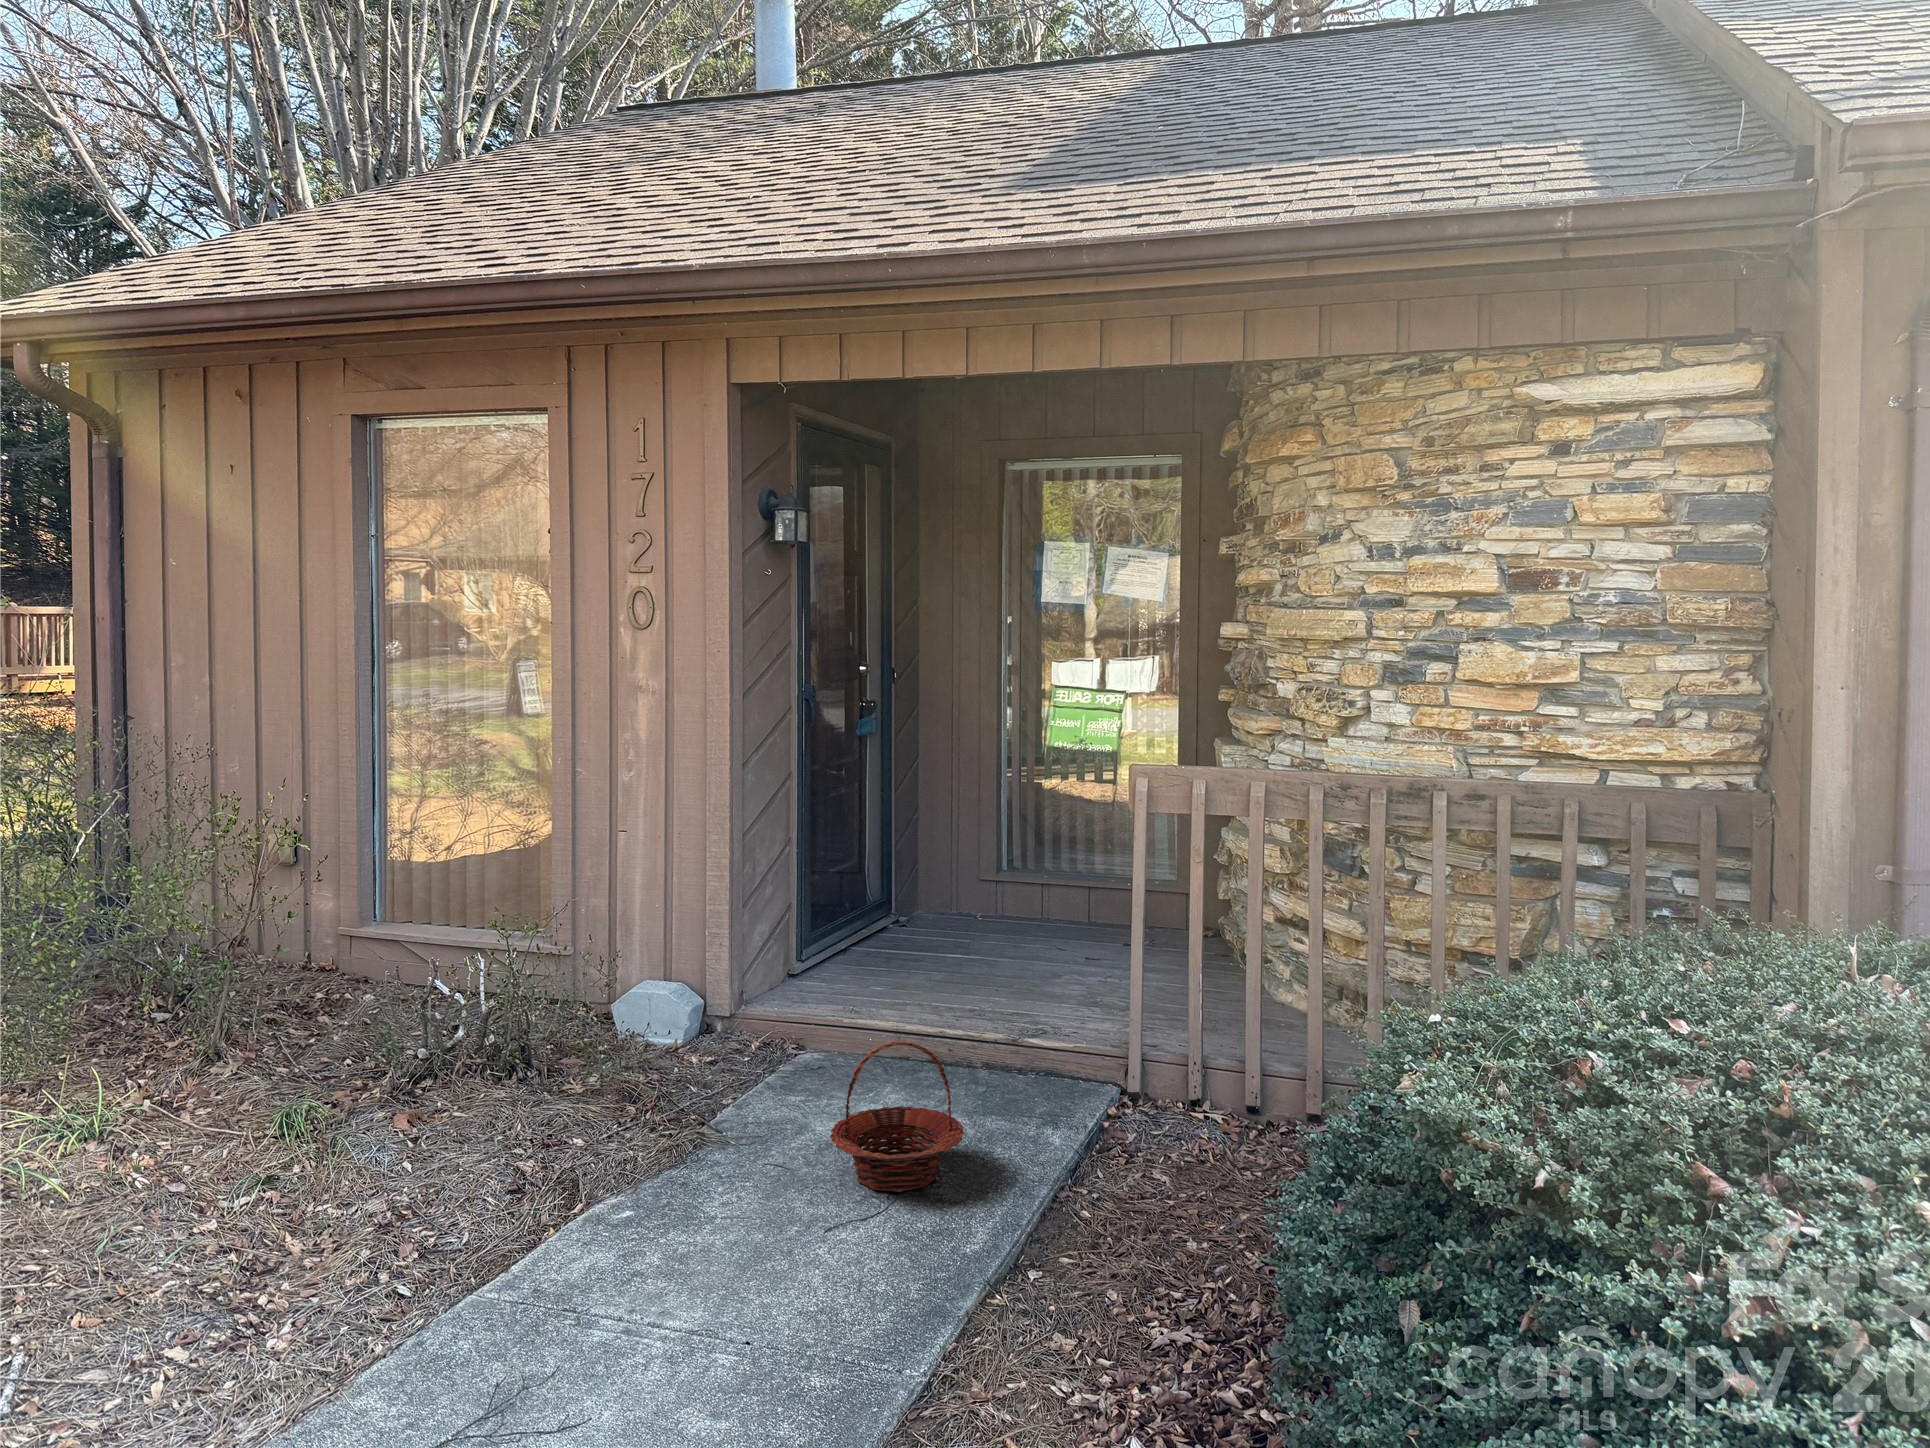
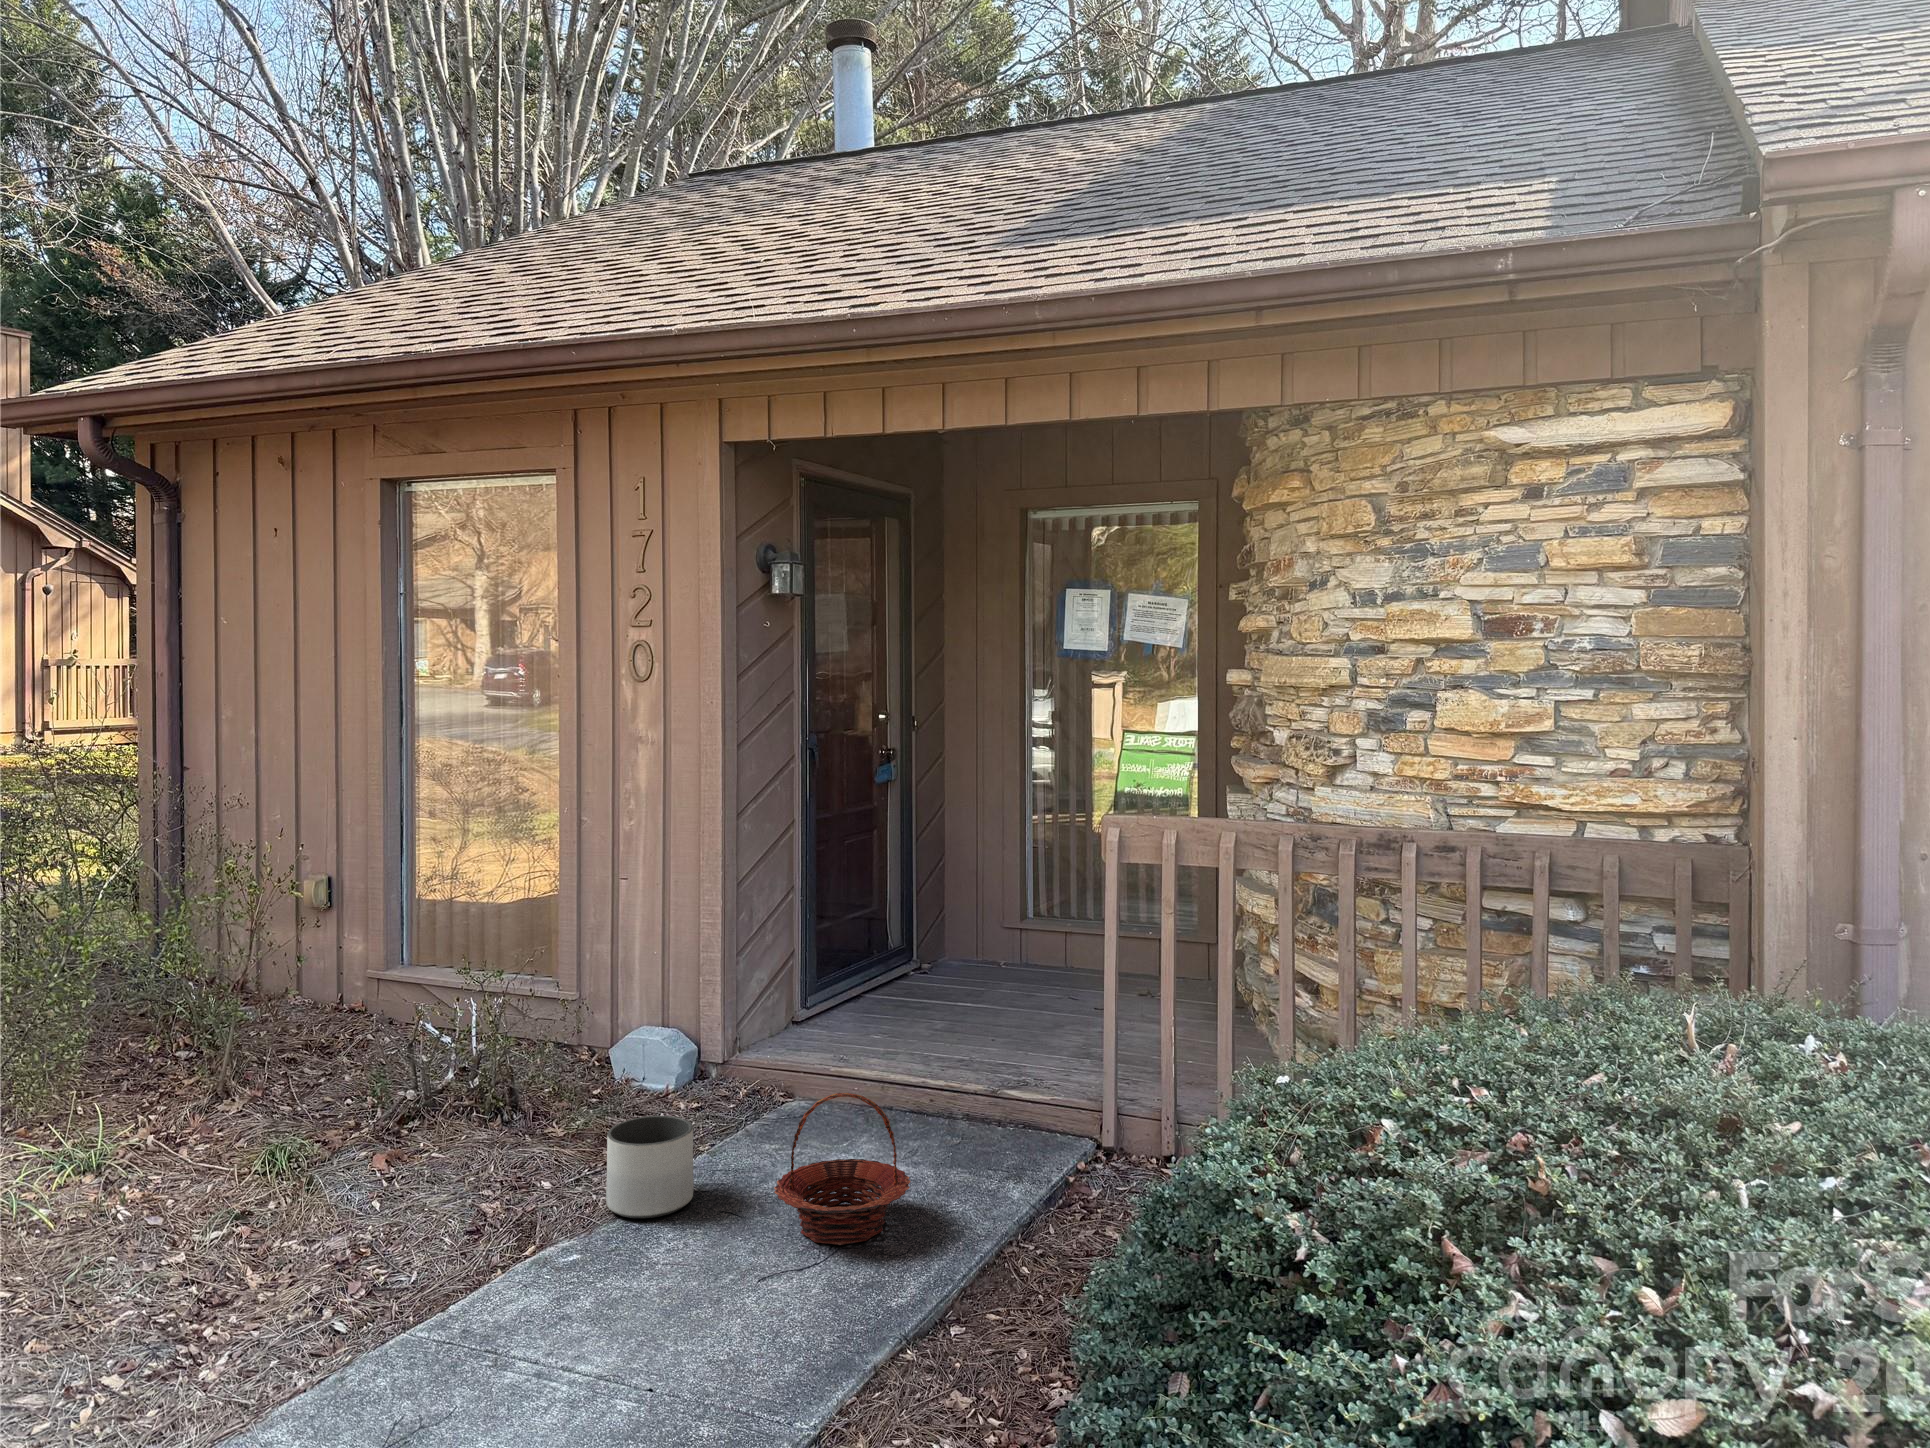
planter: none [651,1068,738,1171] -> present [606,1116,693,1218]

